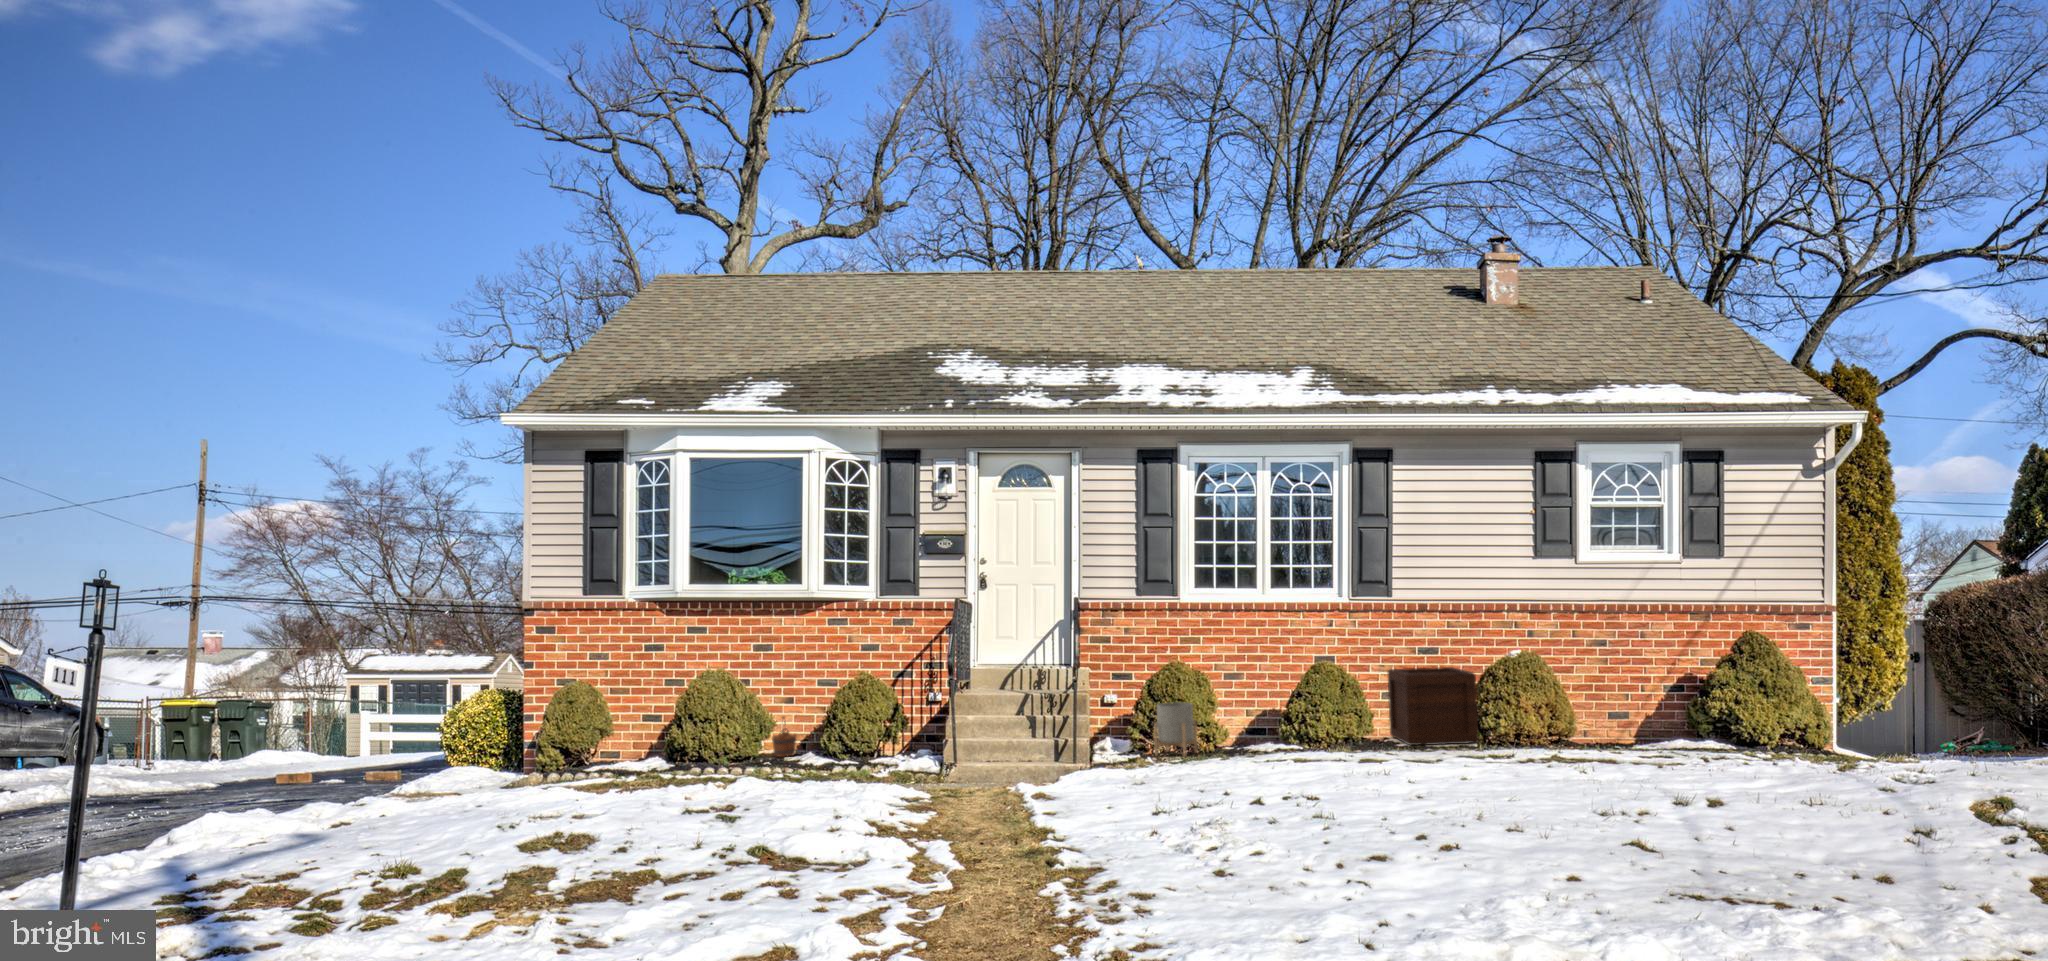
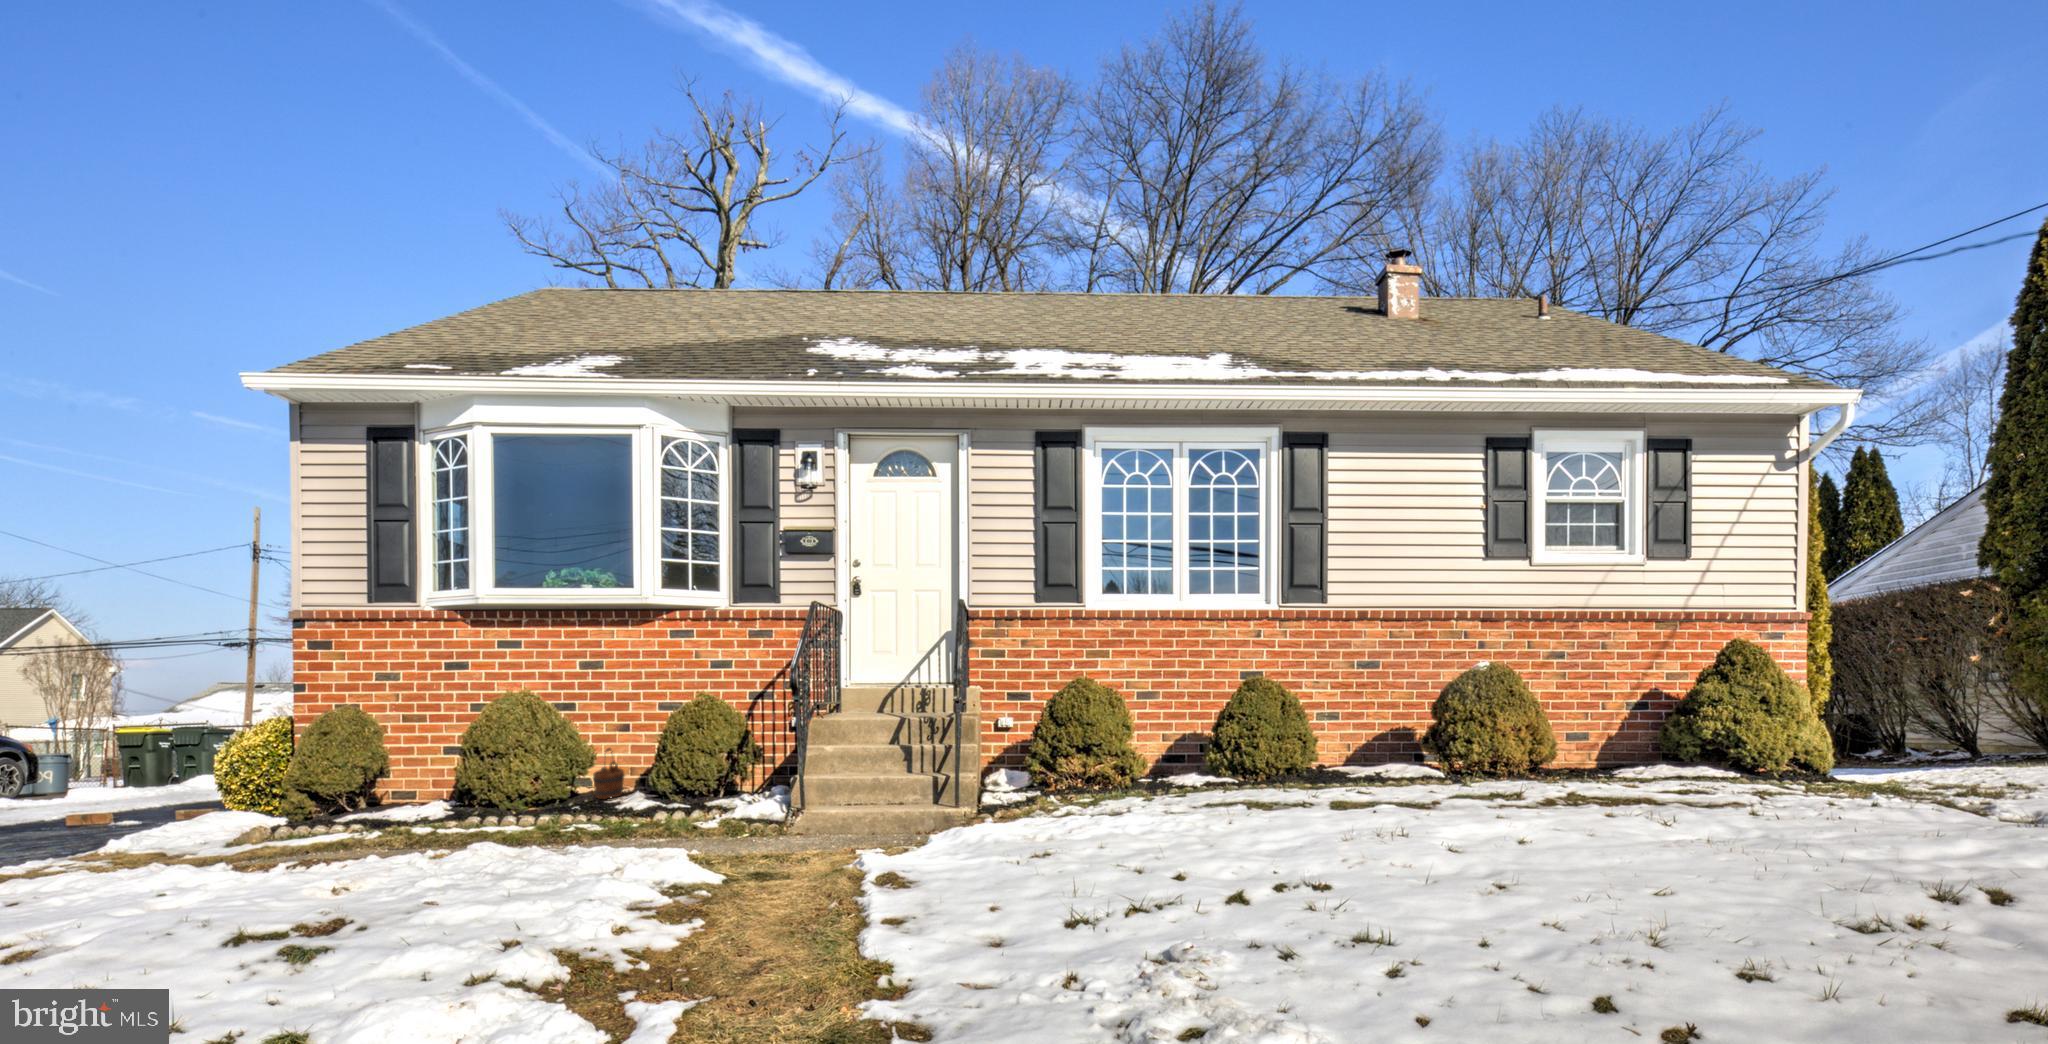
wooden crate: present [1388,667,1479,745] -> none [1324,682,1443,781]
planter: present [1154,702,1197,757] -> none [1057,731,1110,804]

